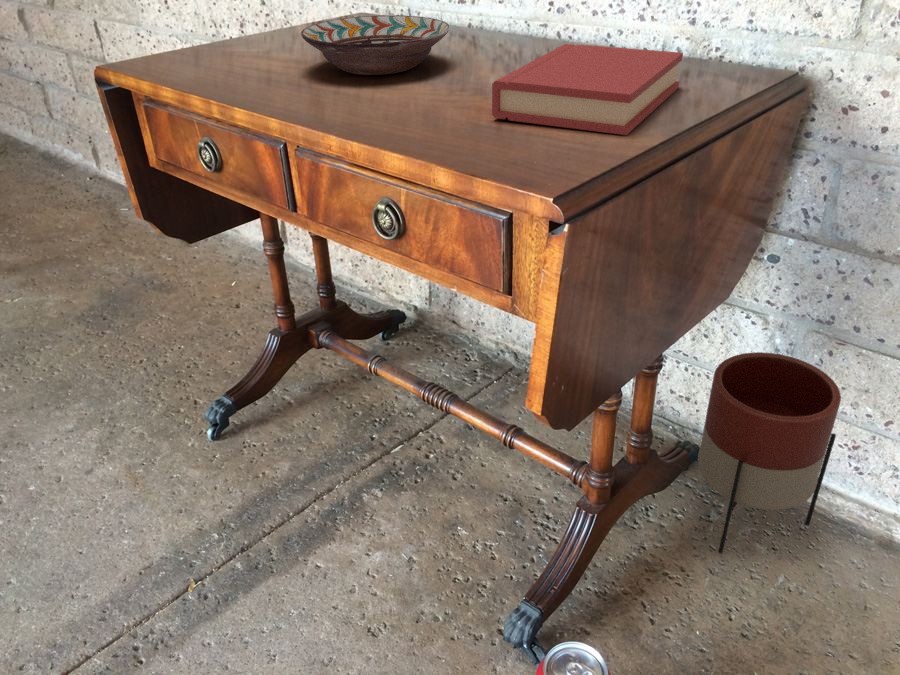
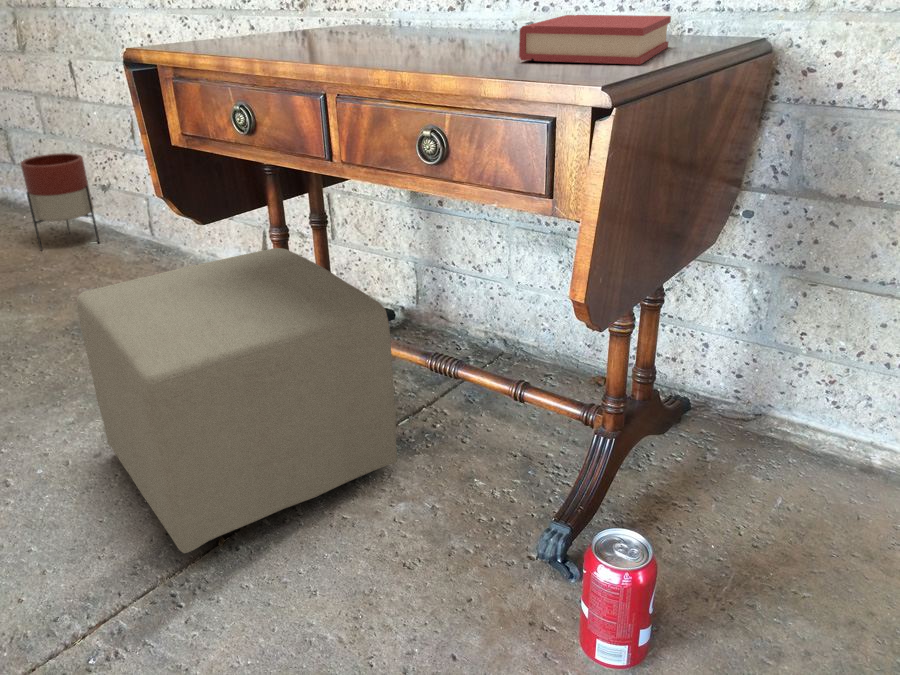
decorative bowl: present [301,15,450,75] -> none [326,6,460,48]
ottoman: none [54,267,379,604] -> present [77,248,397,553]
planter: present [698,352,841,553] -> present [21,153,100,251]

